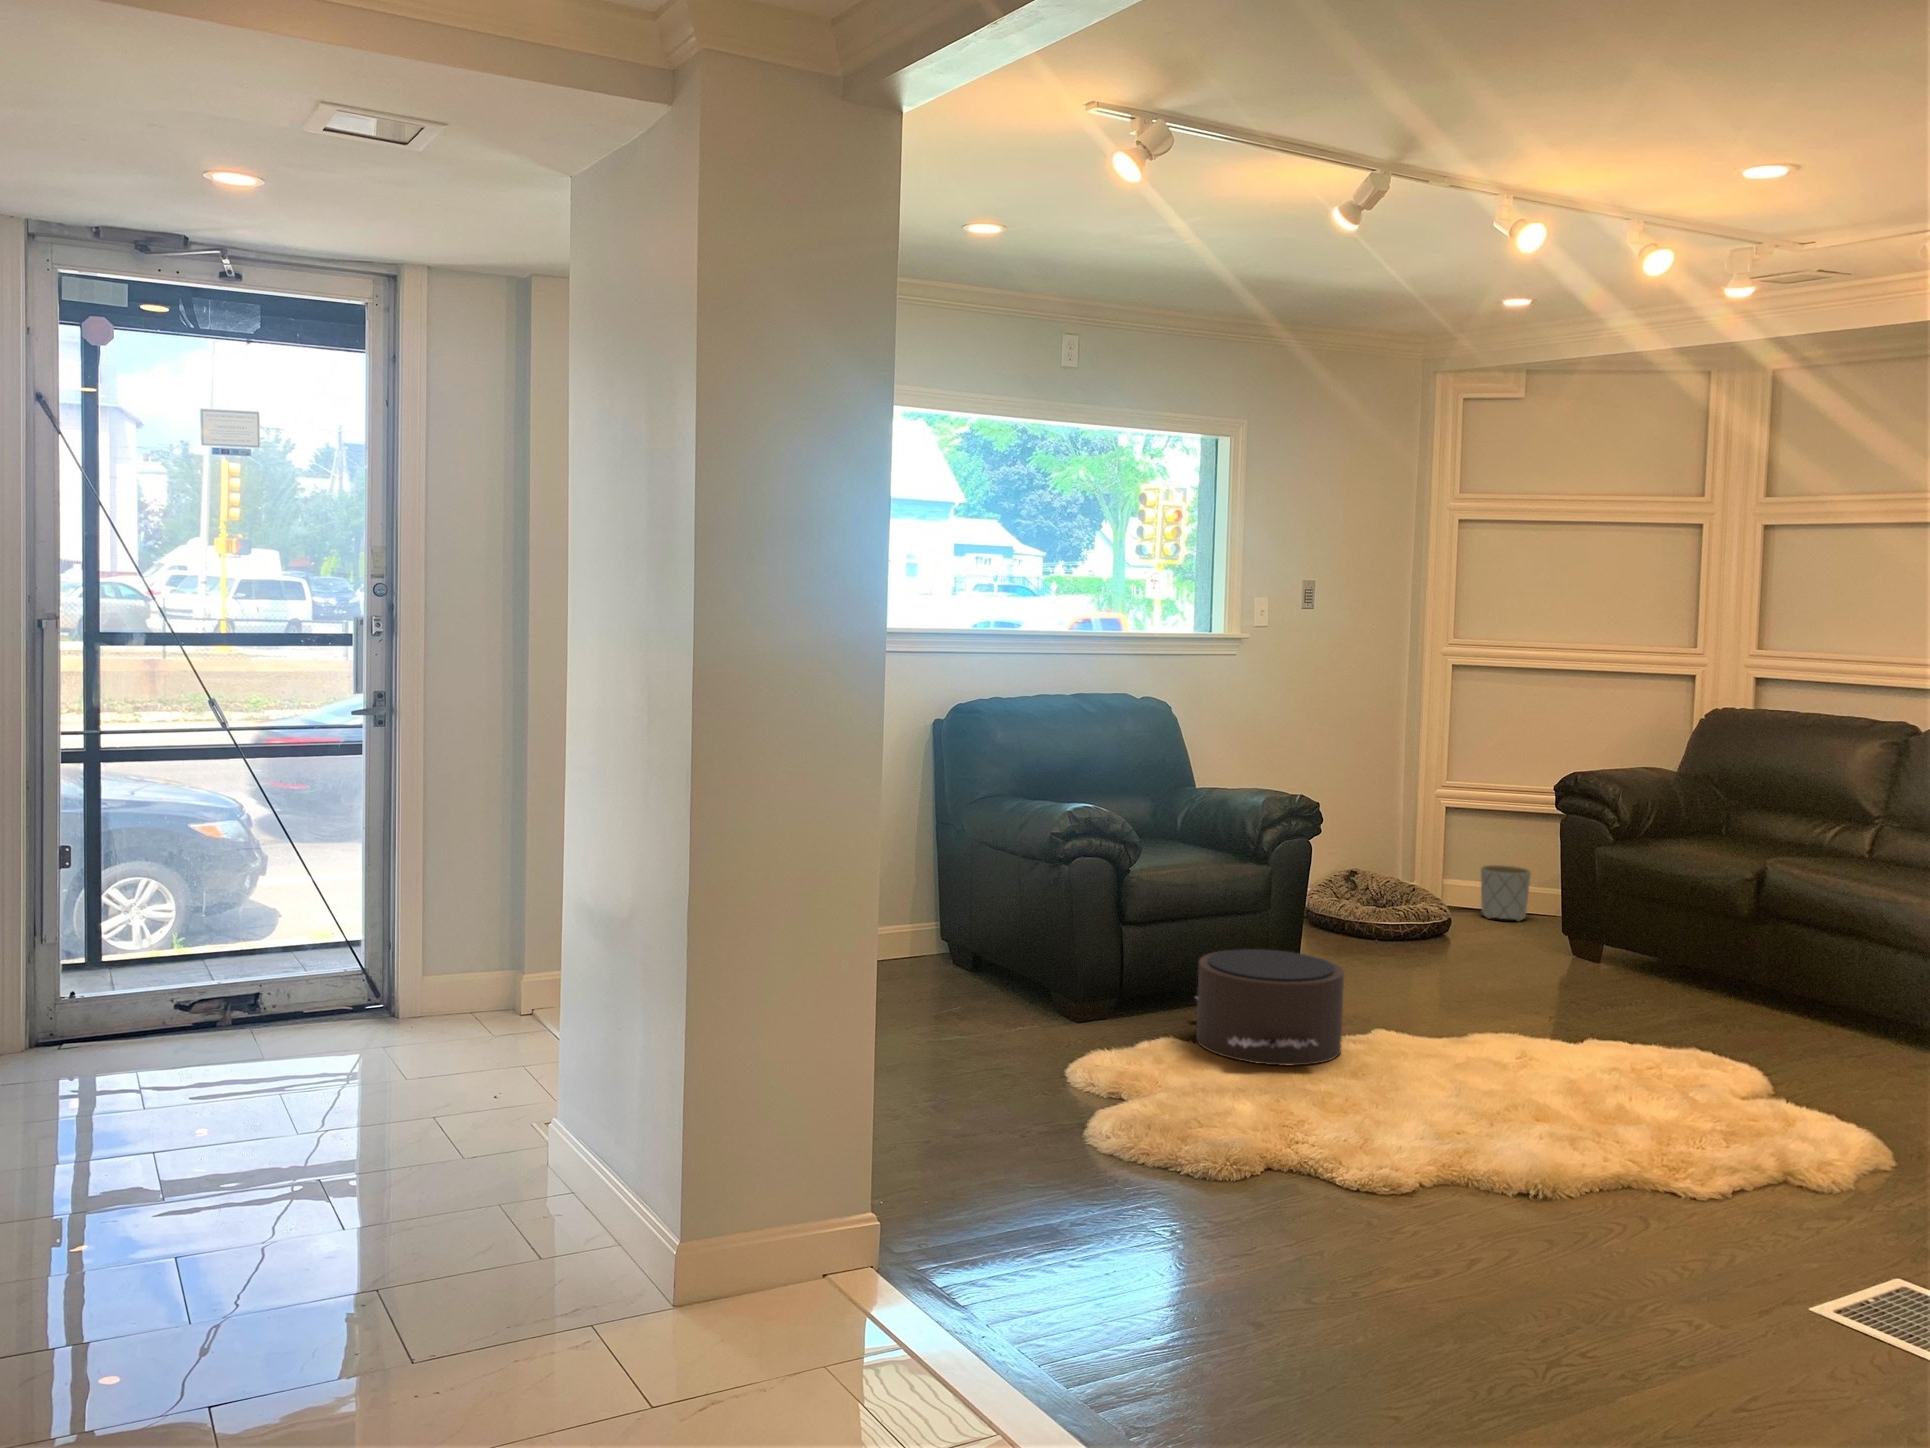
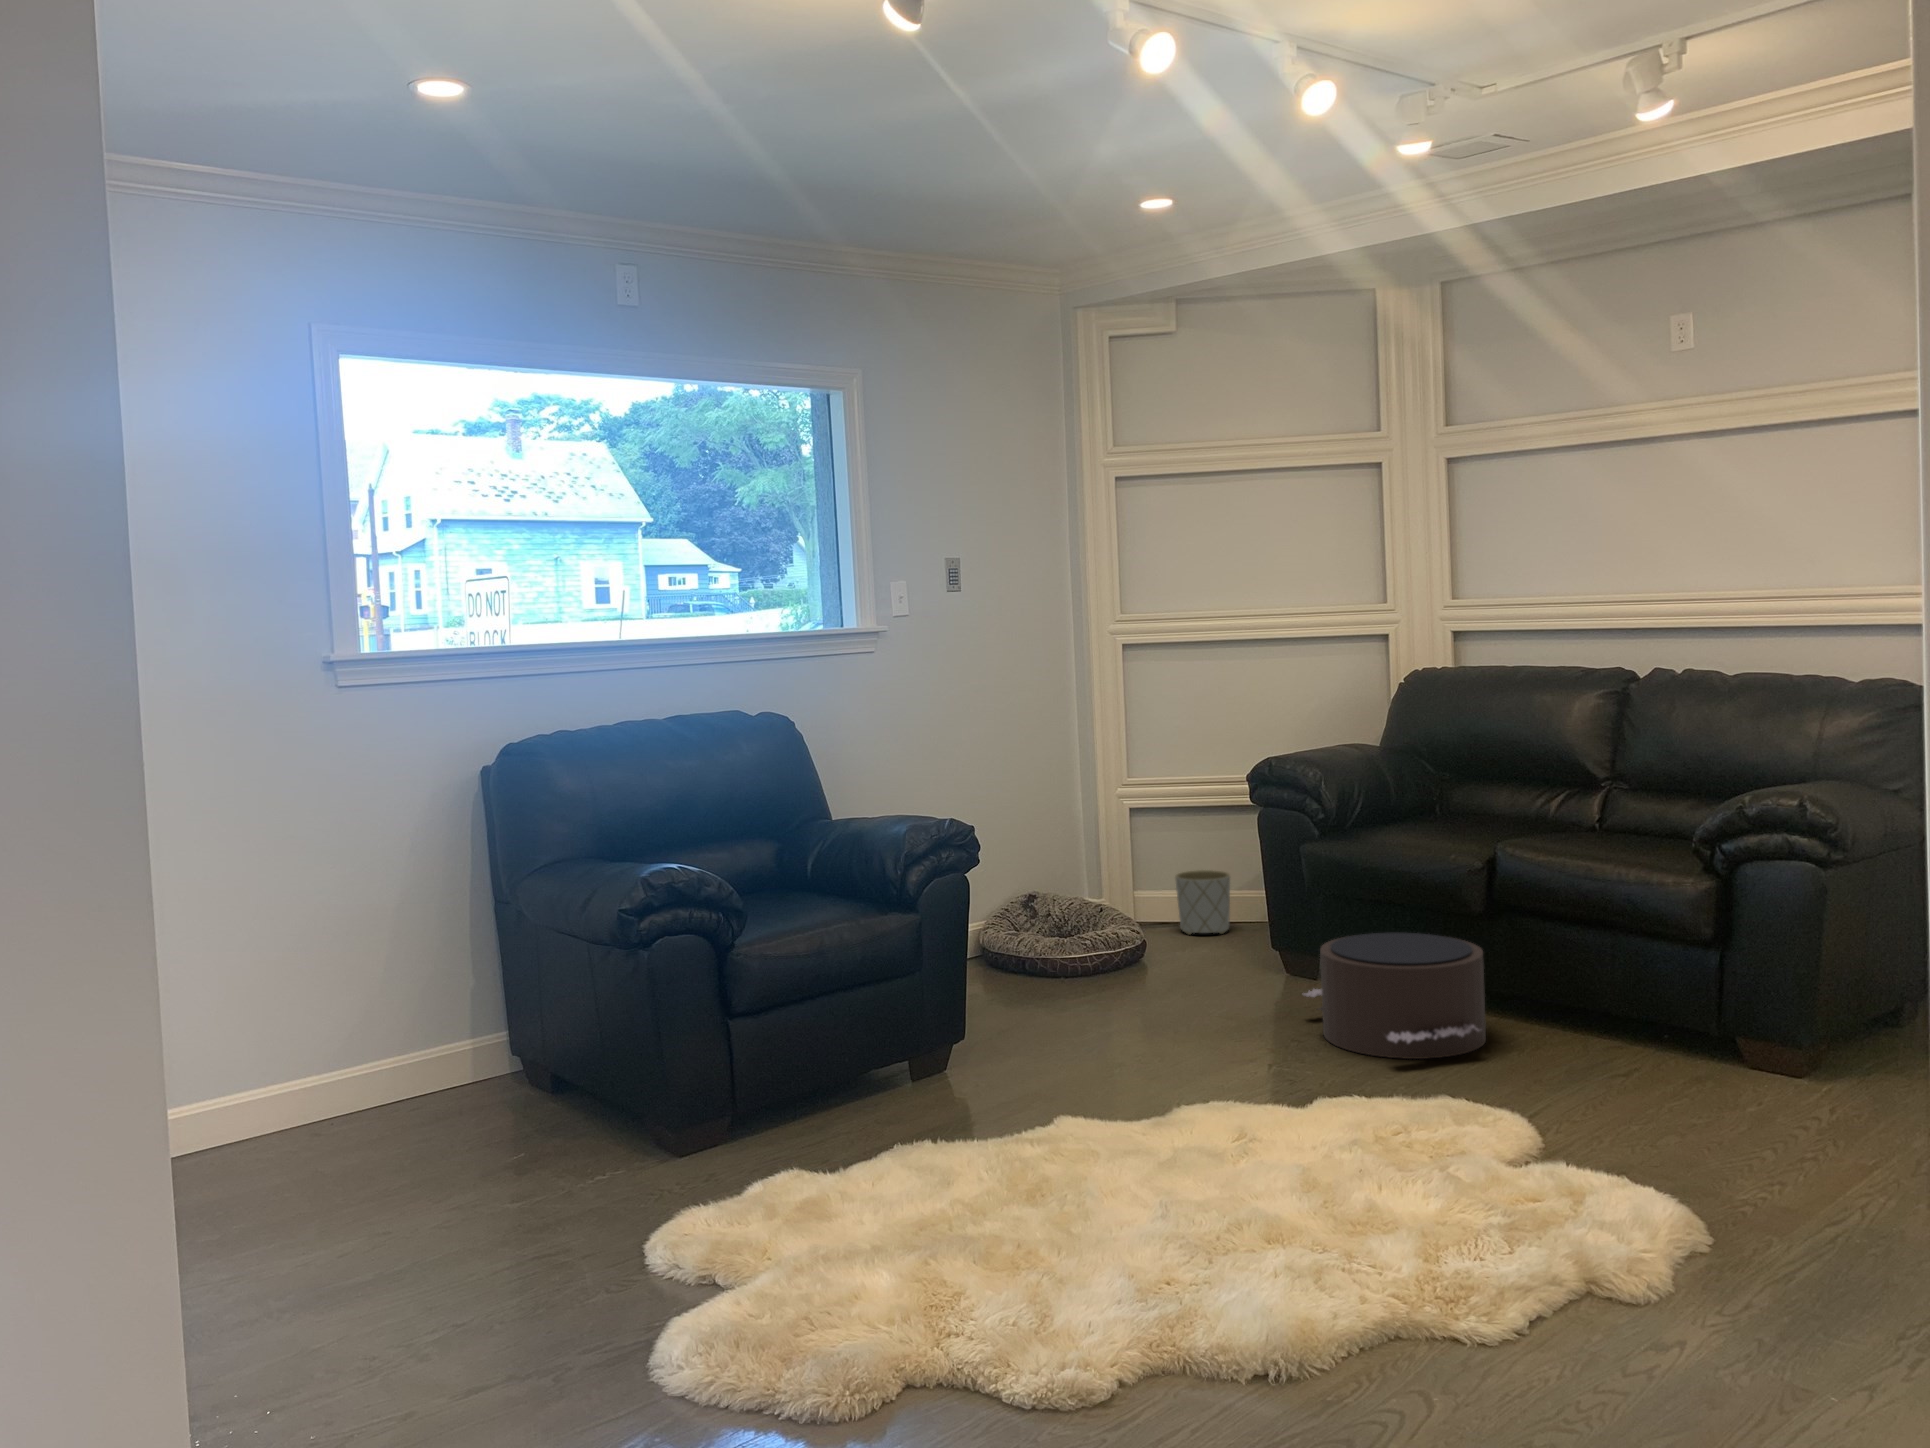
pouf: present [1196,949,1344,1066] -> present [1304,933,1486,1059]

